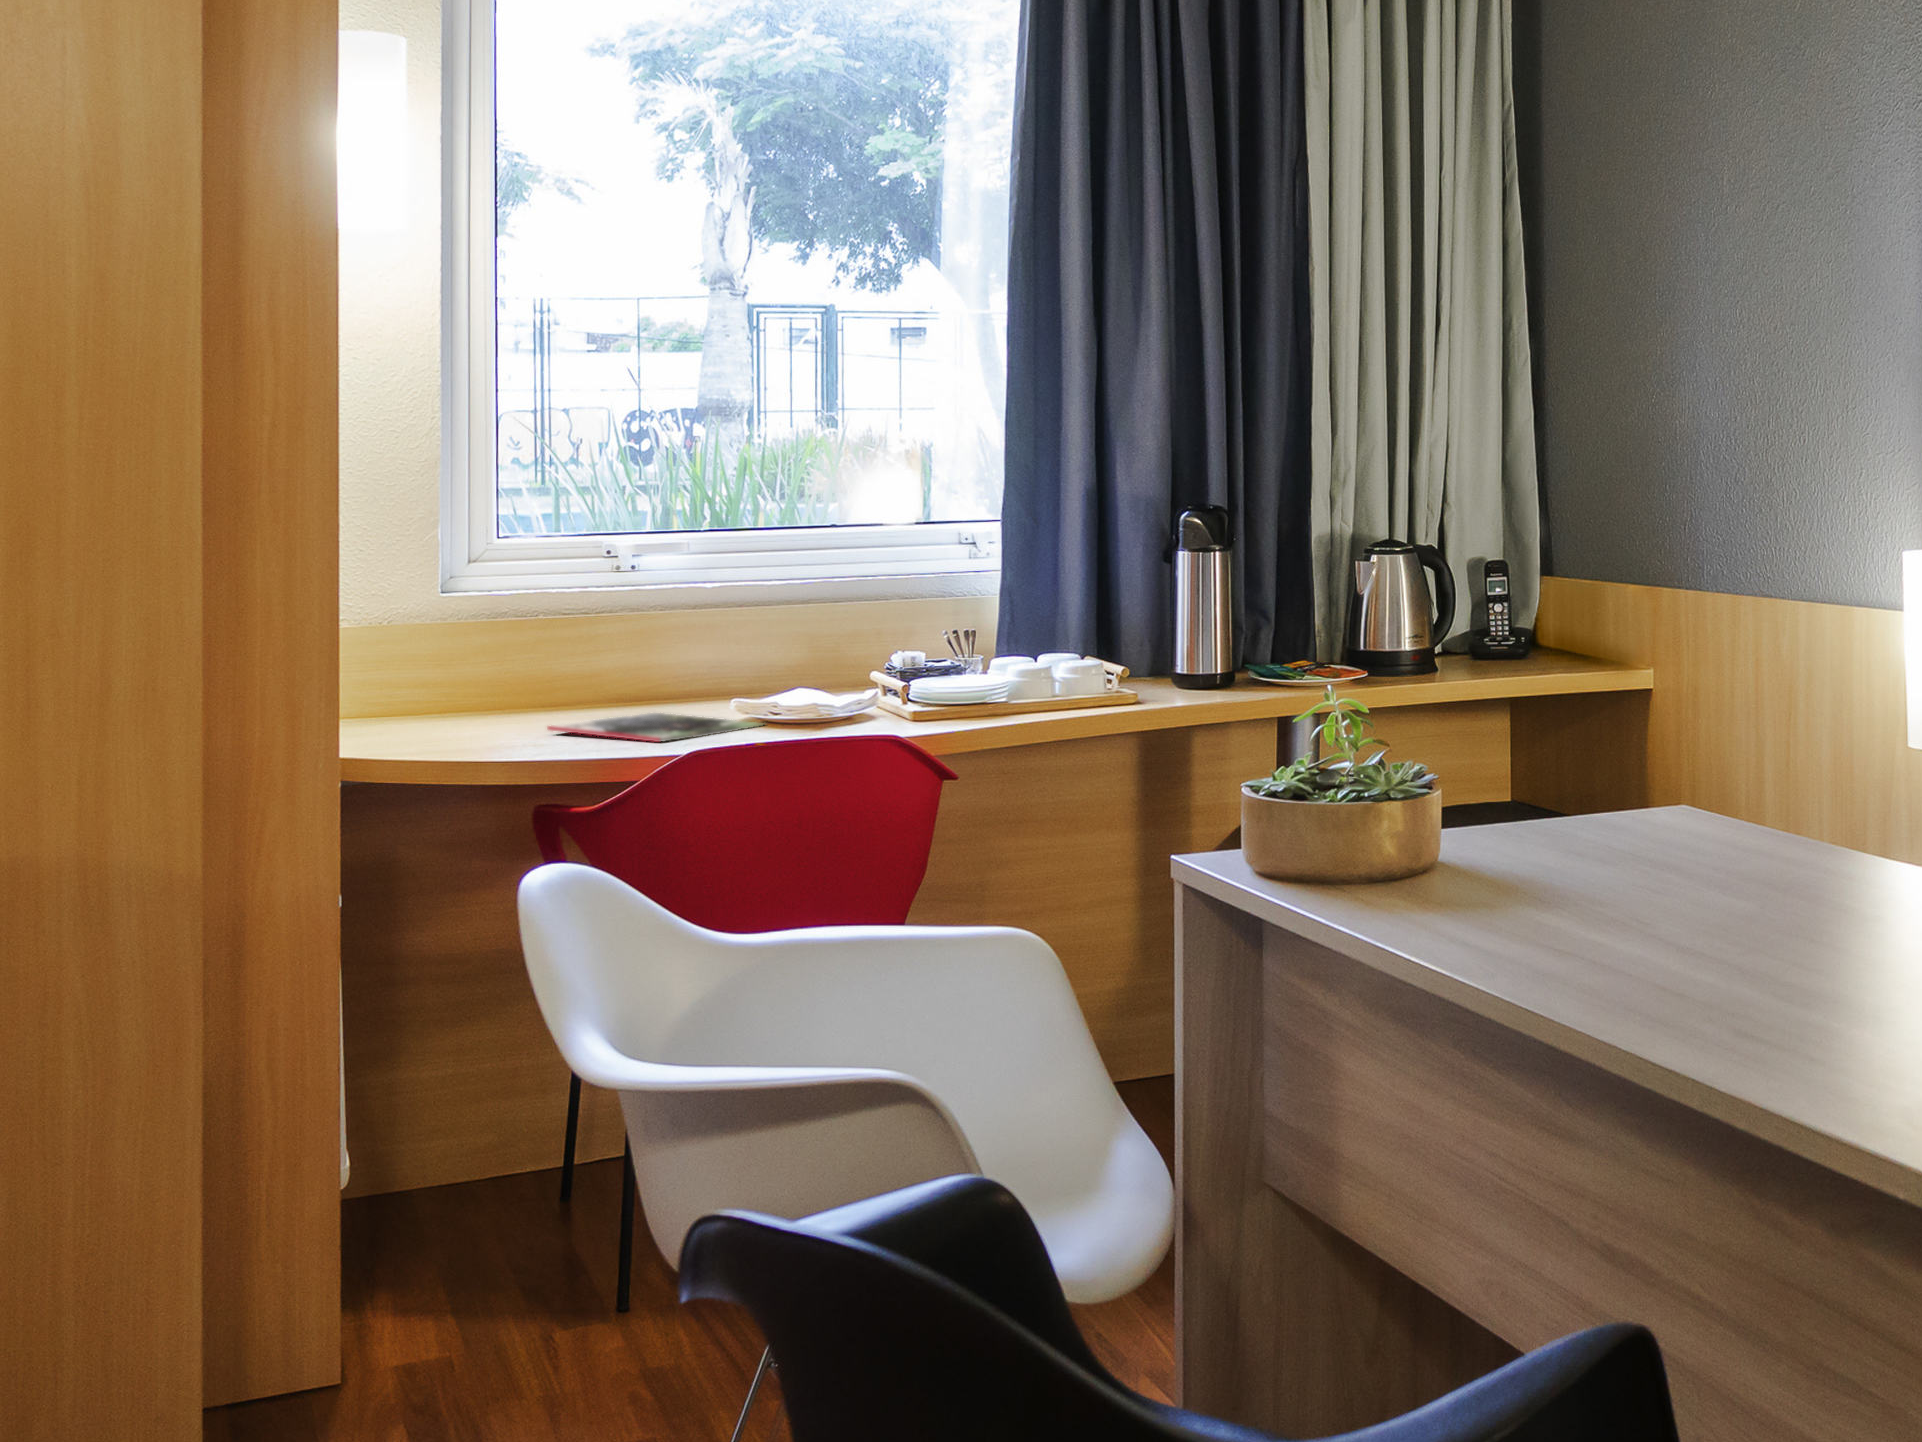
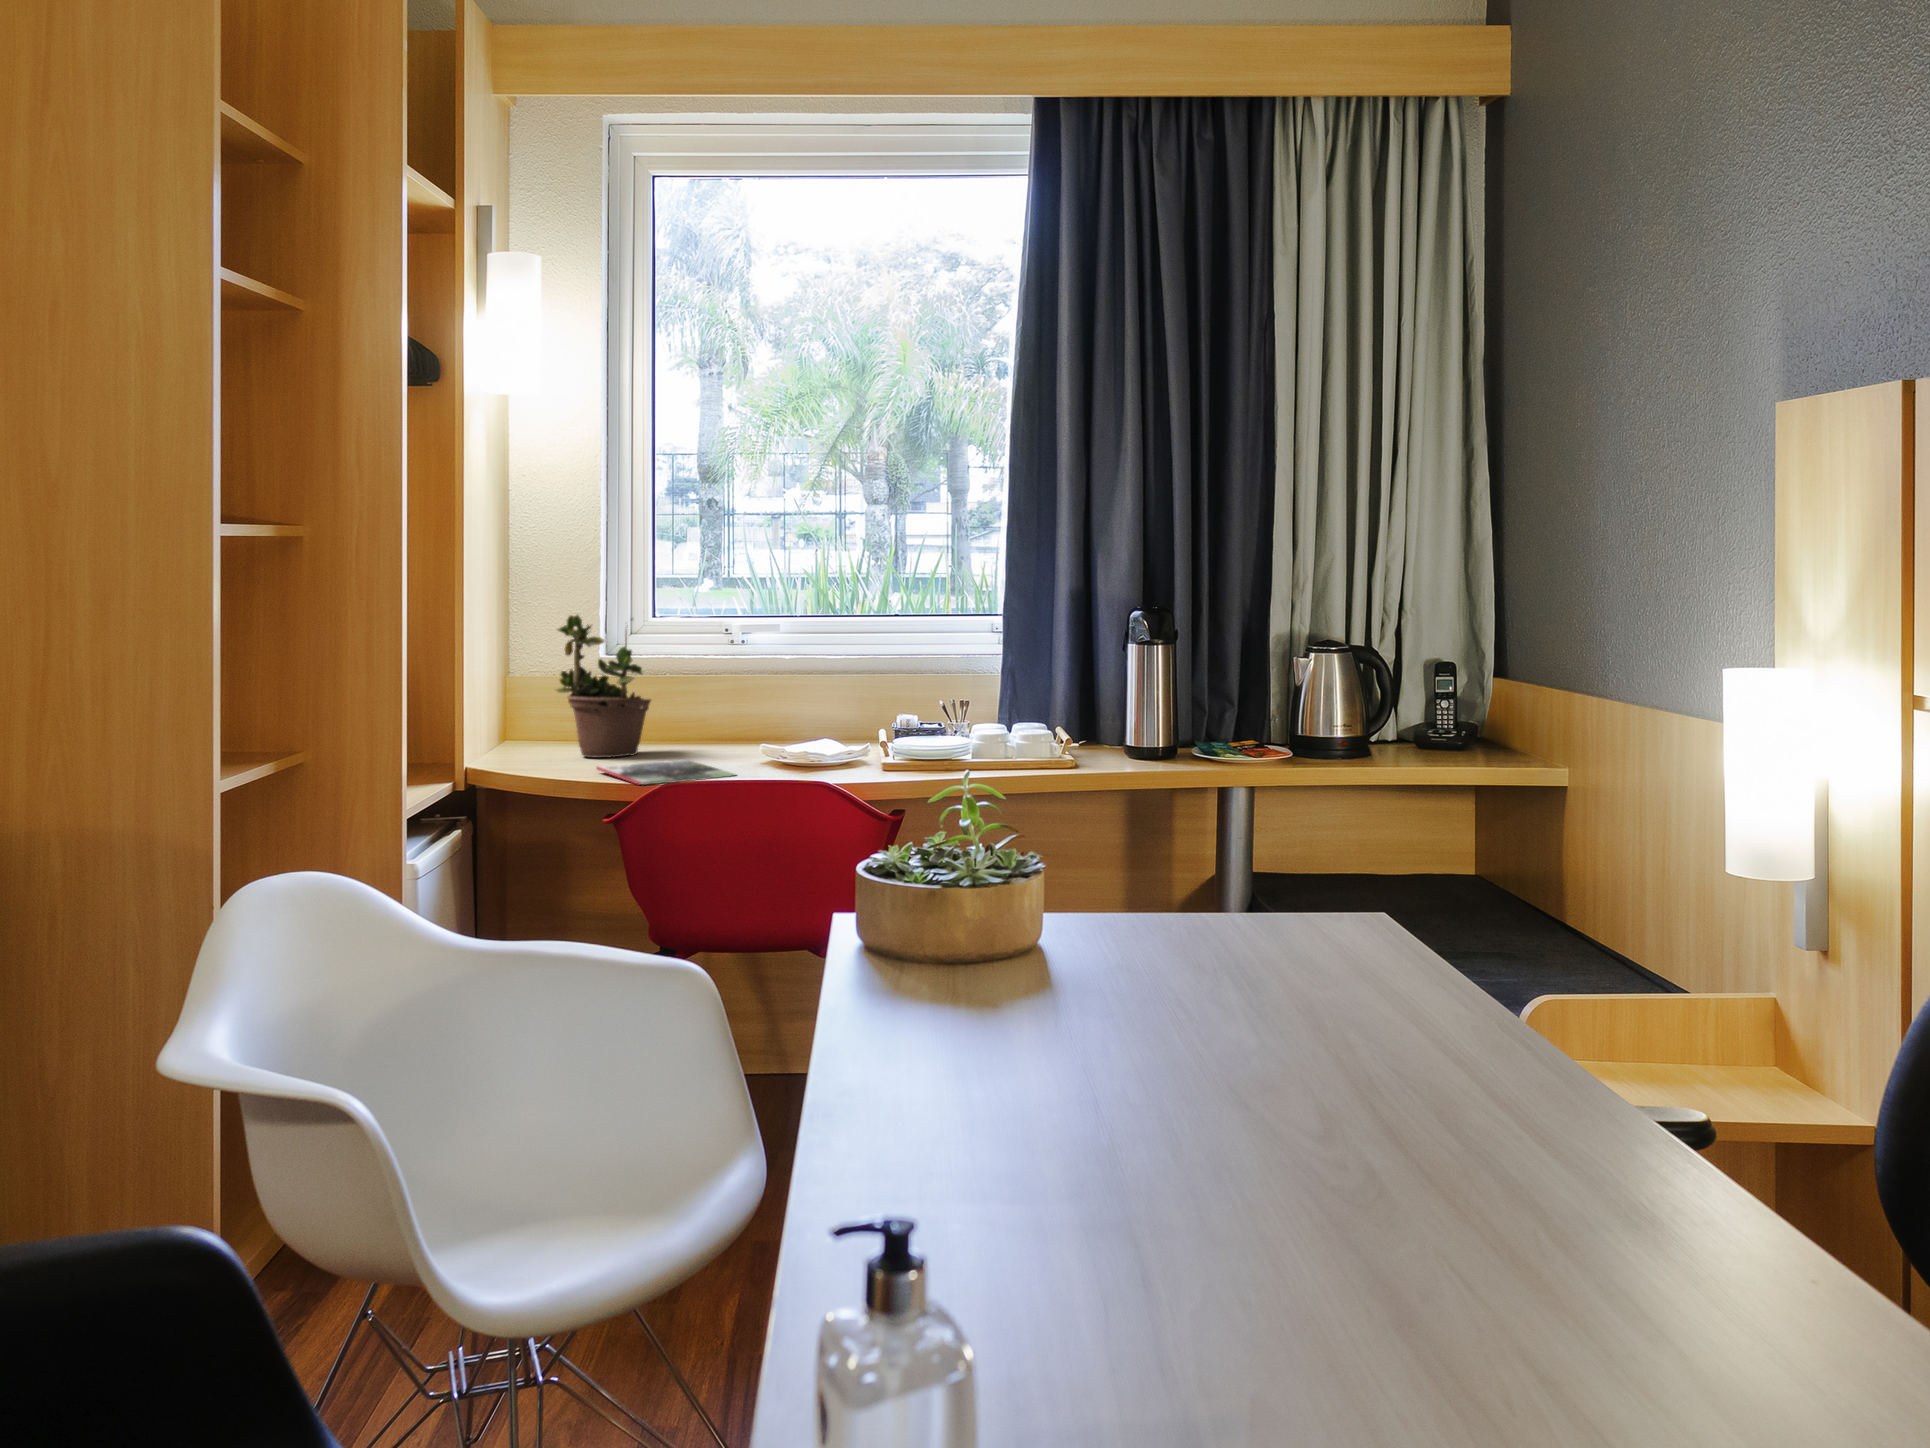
potted plant: none [410,510,555,719] -> present [556,615,651,758]

